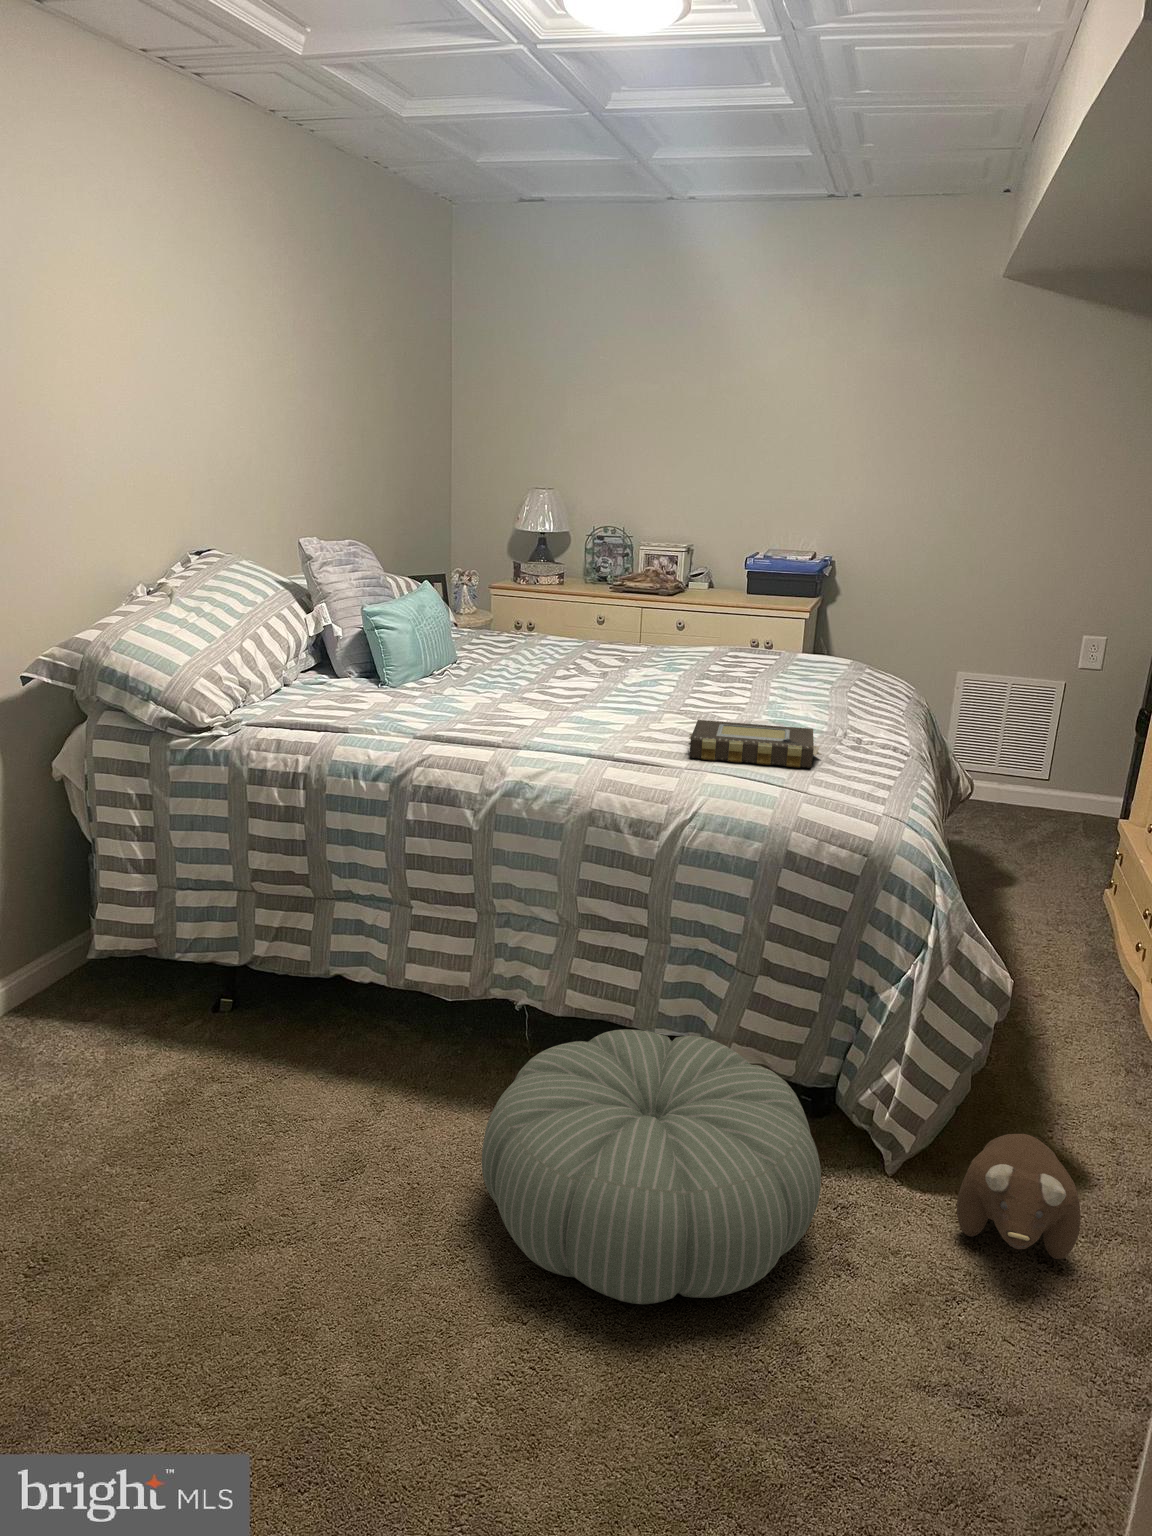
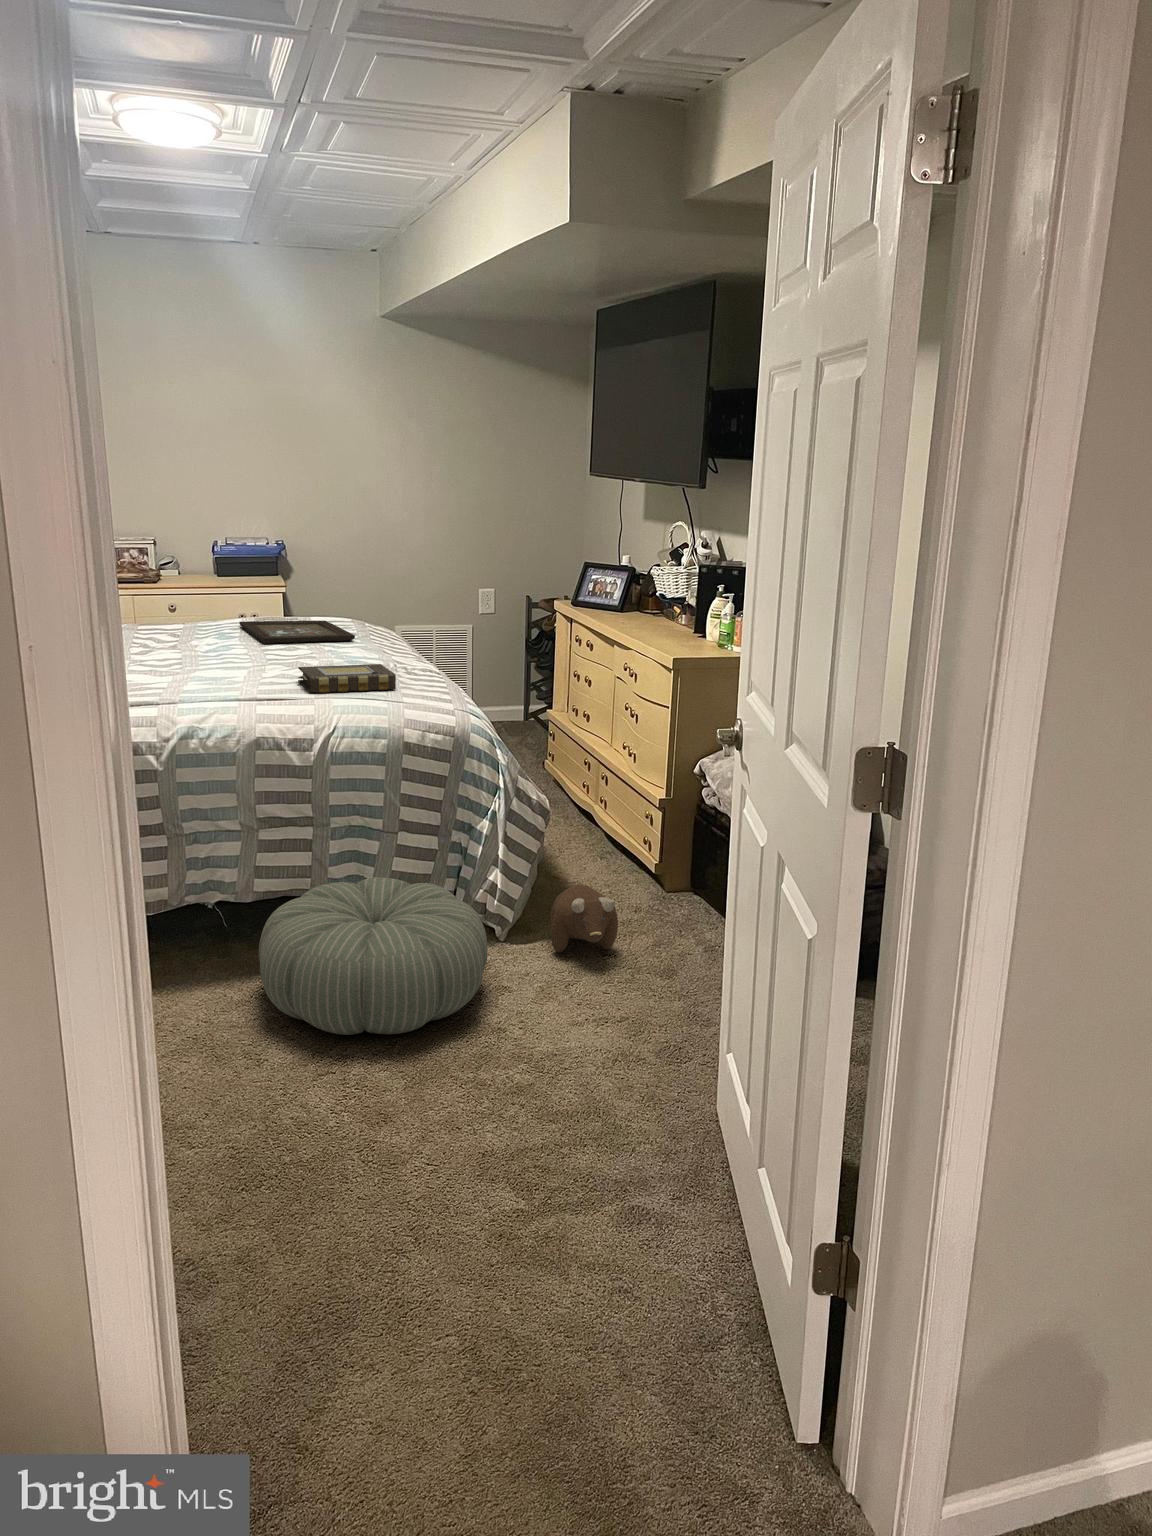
tray: none [718,651,840,688] -> present [239,621,355,644]

